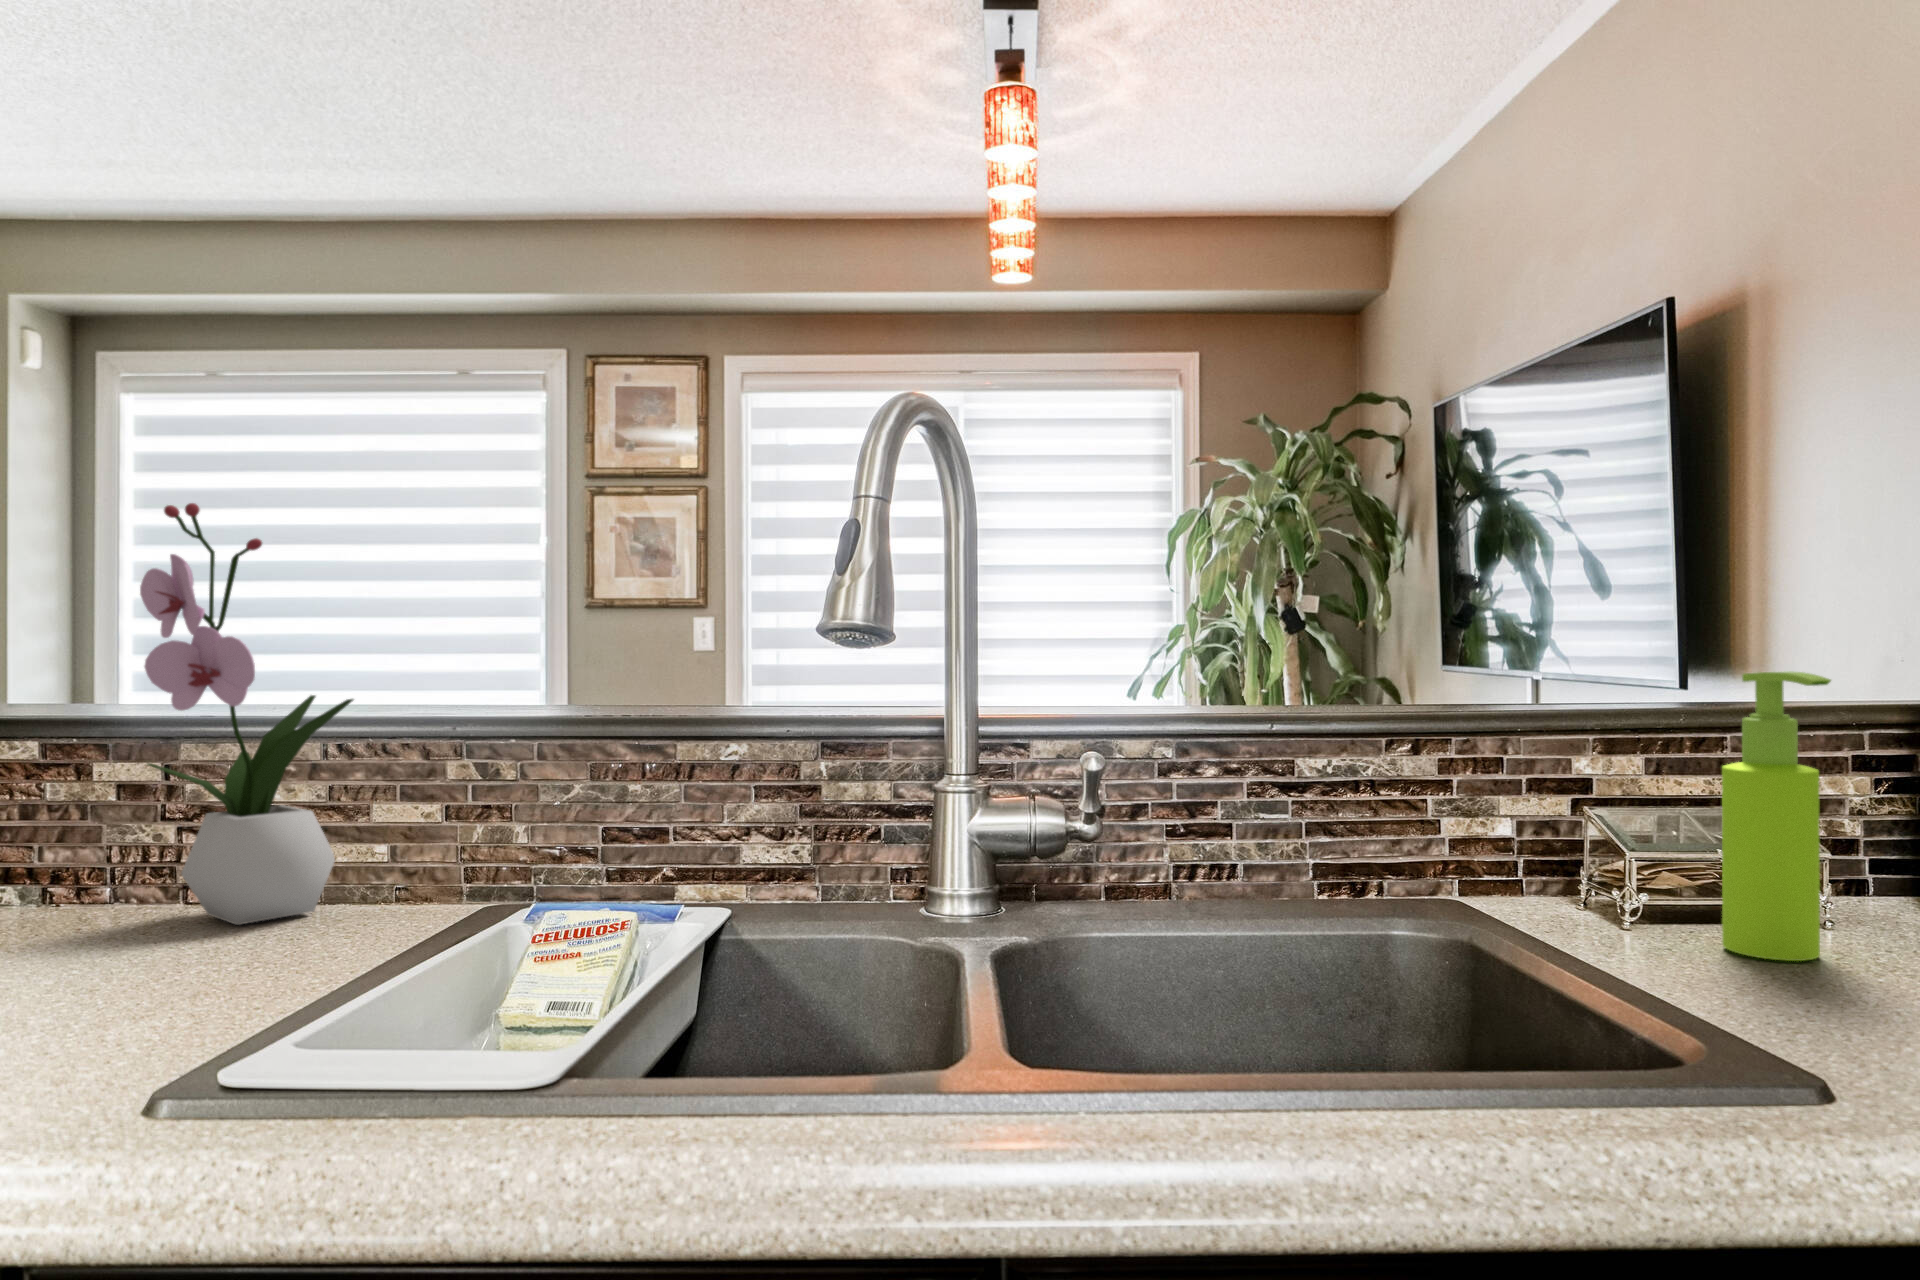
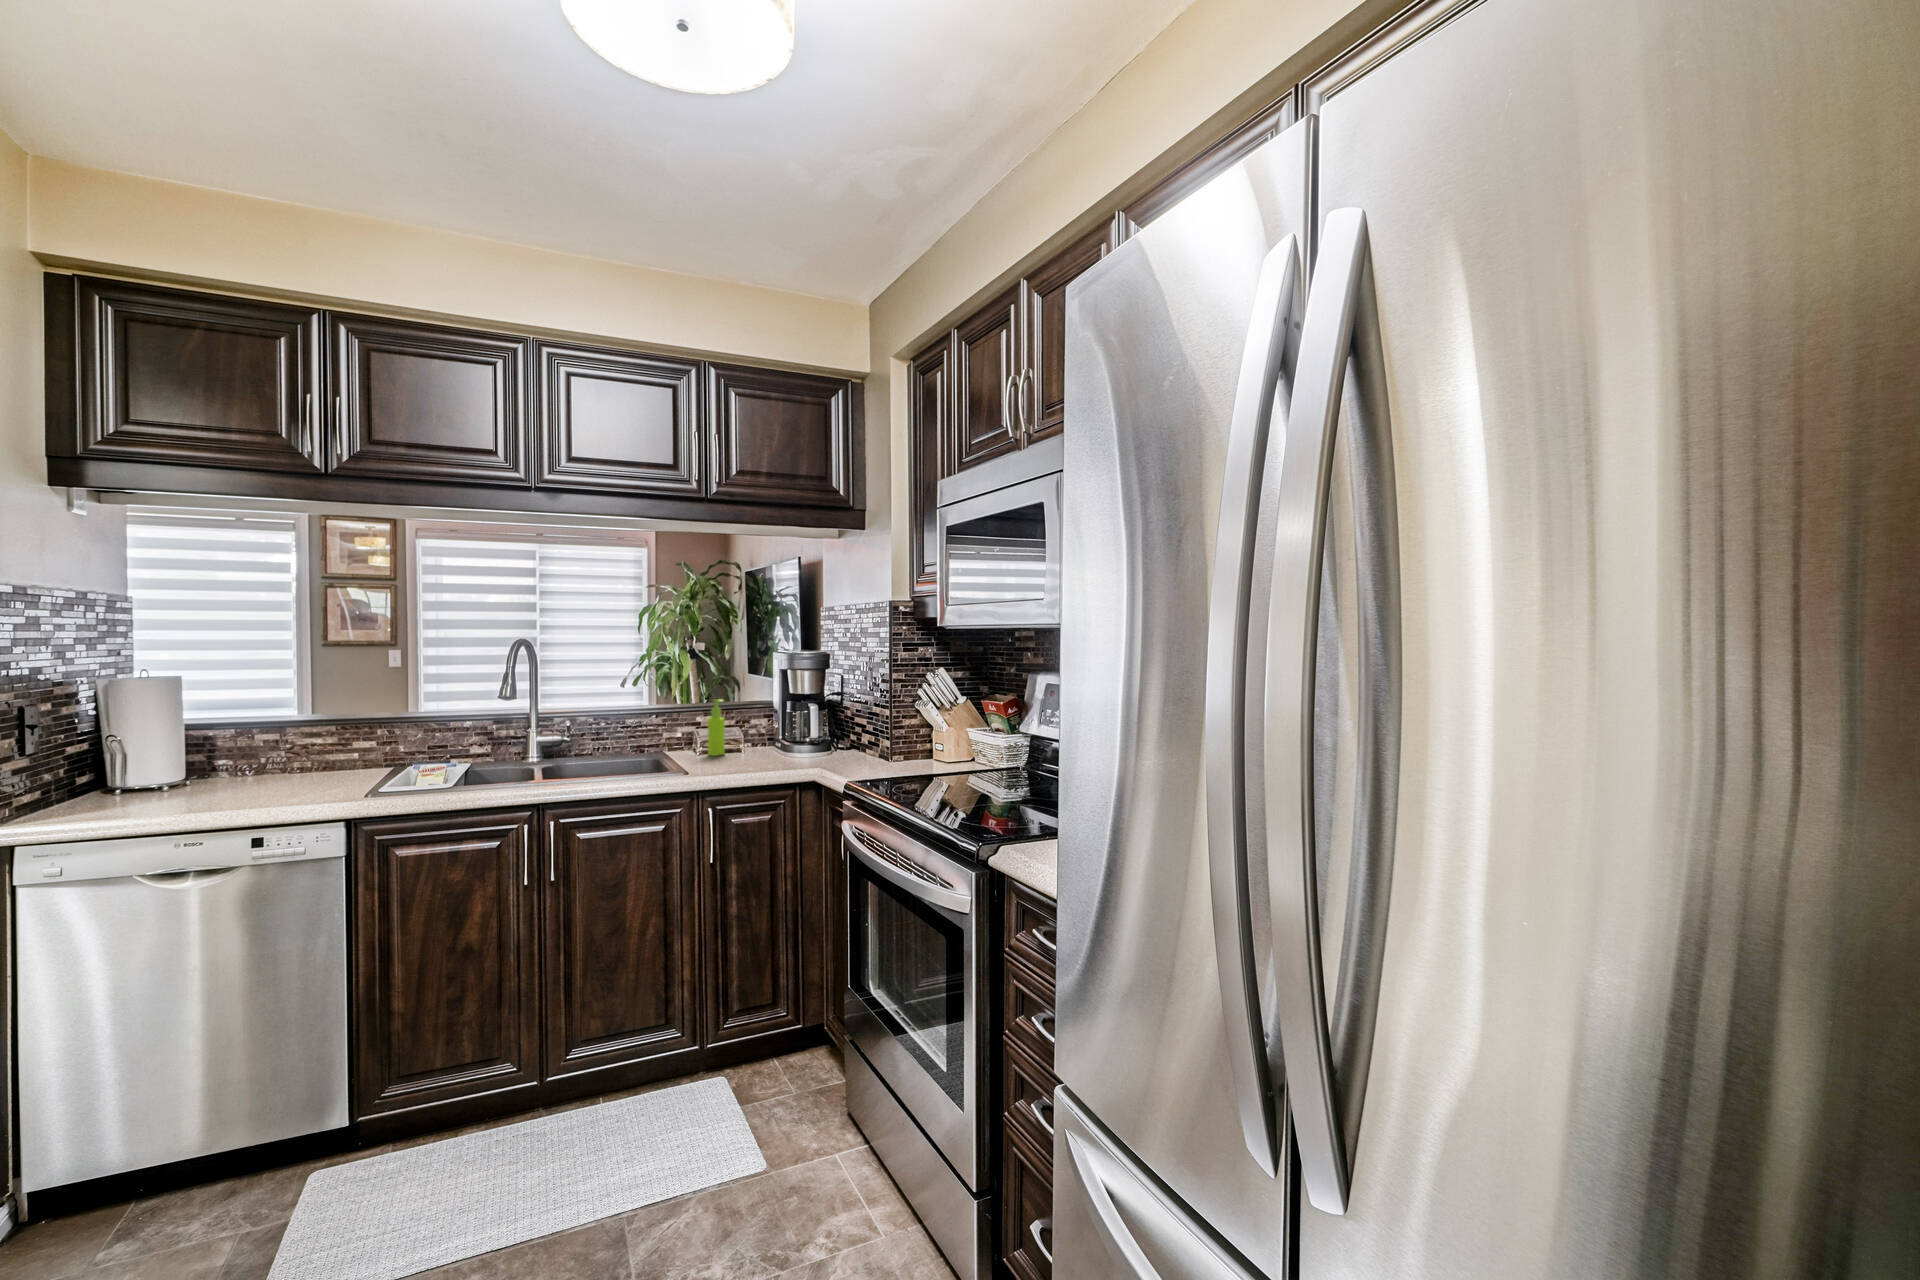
flower arrangement: present [140,503,353,925] -> none [286,662,351,775]

